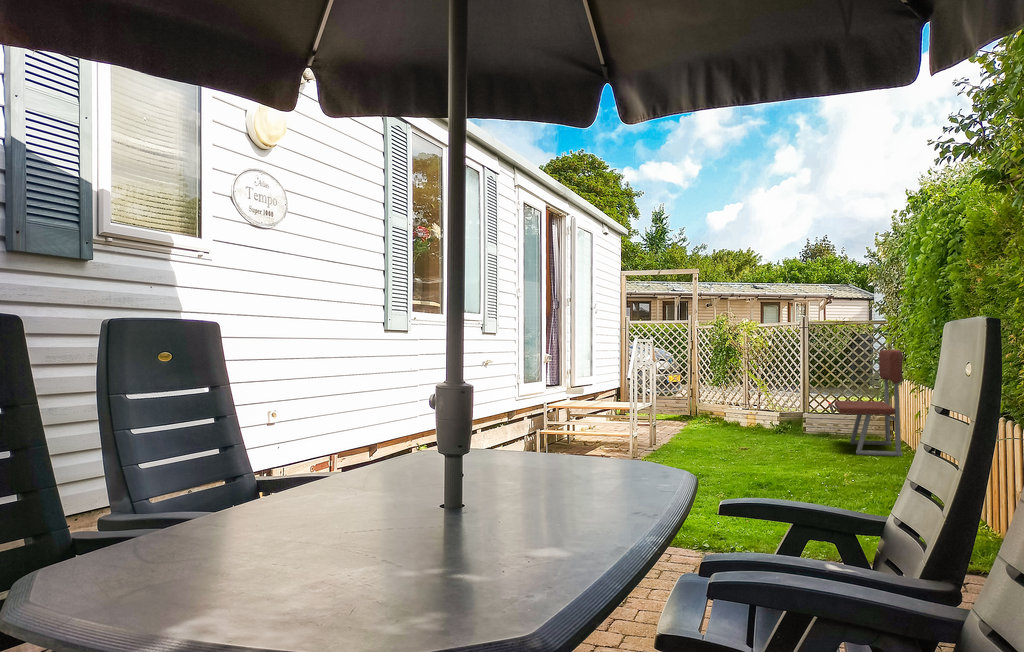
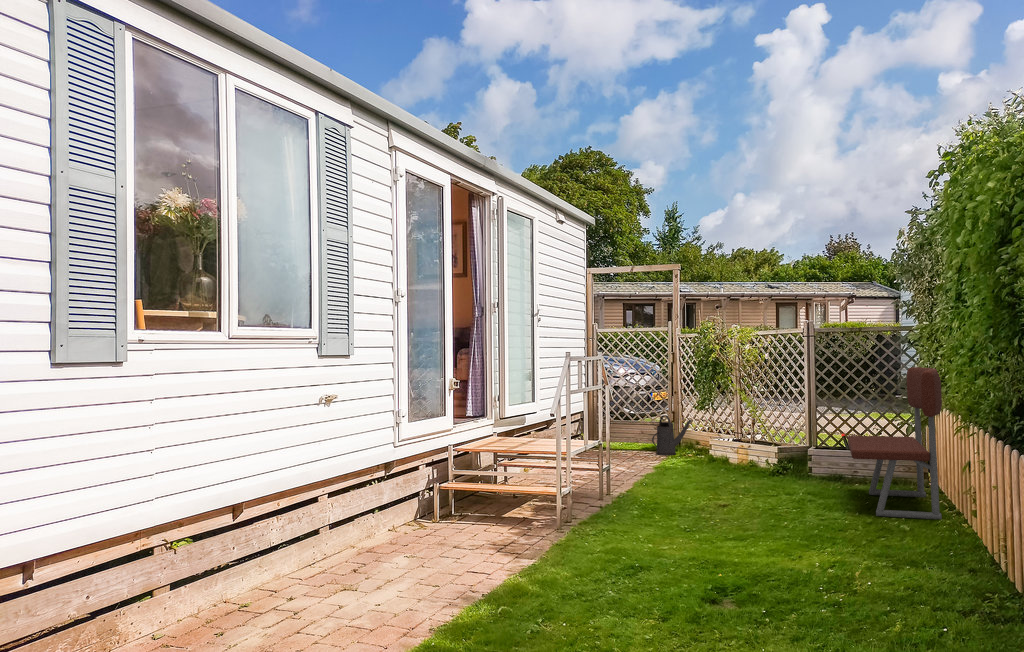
watering can: none [675,391,706,423] -> present [652,415,691,455]

